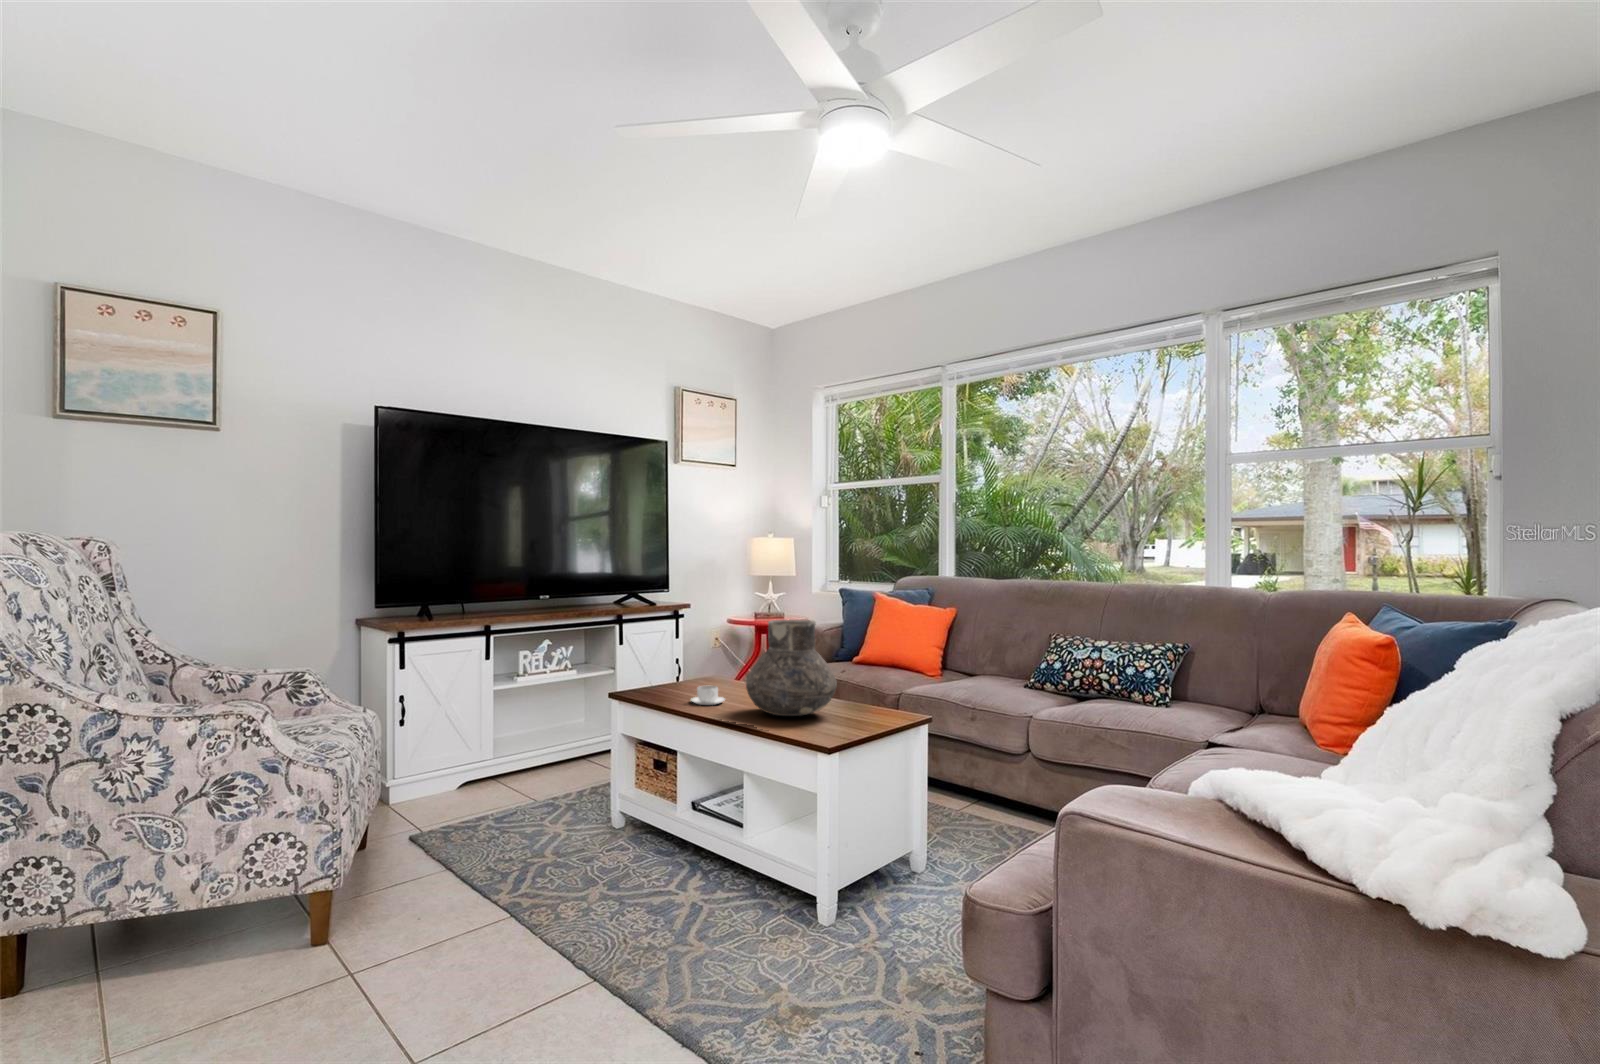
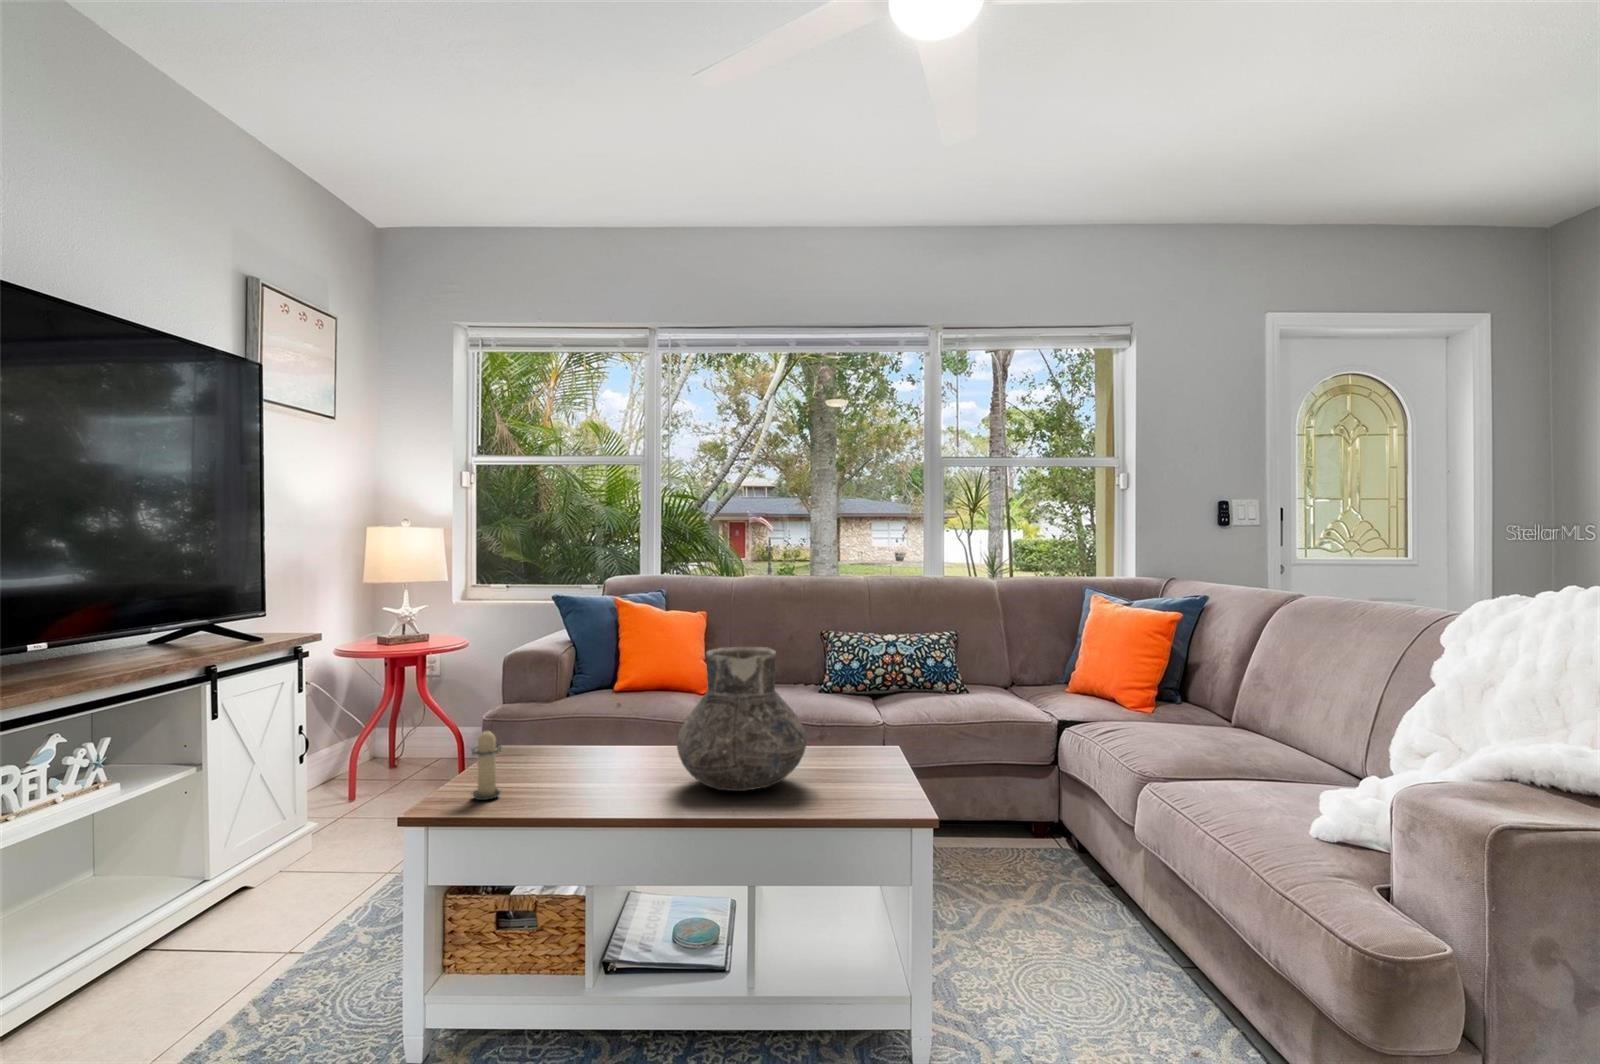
candle: none [652,653,672,696] -> present [472,730,501,800]
coffee cup: present [691,685,725,705] -> none [564,765,622,800]

